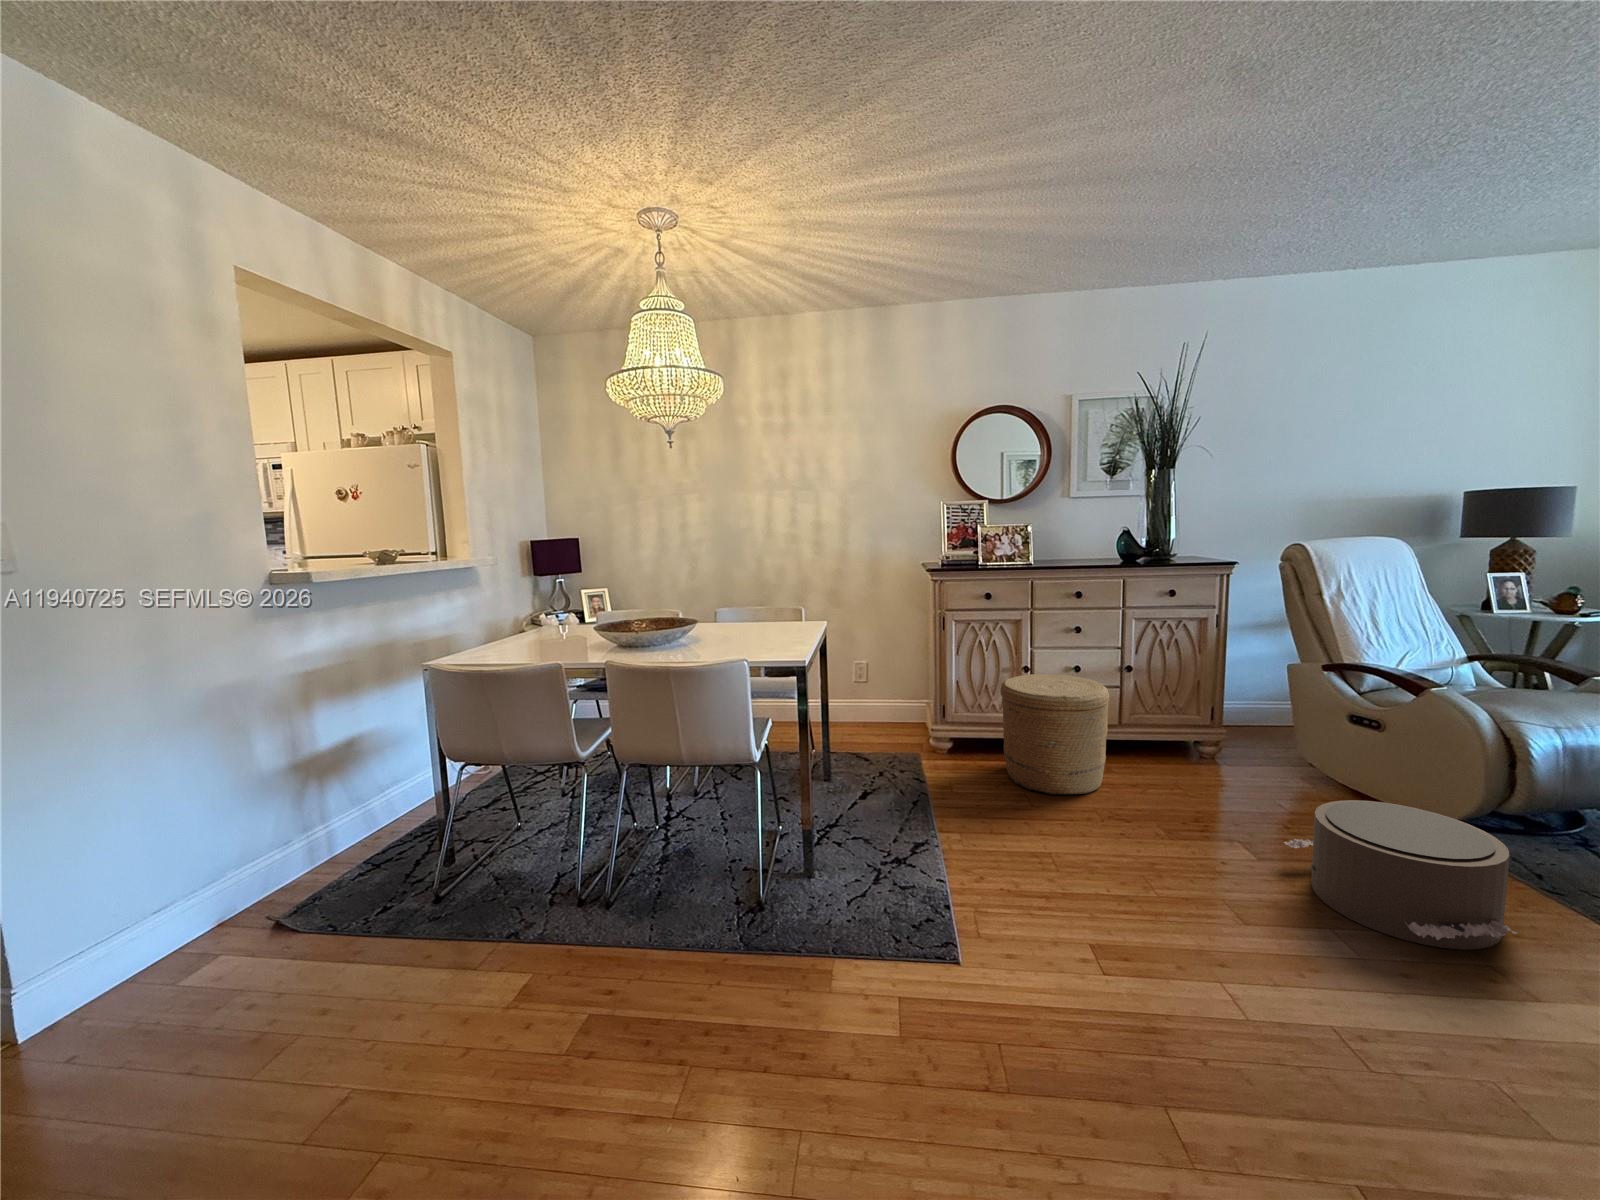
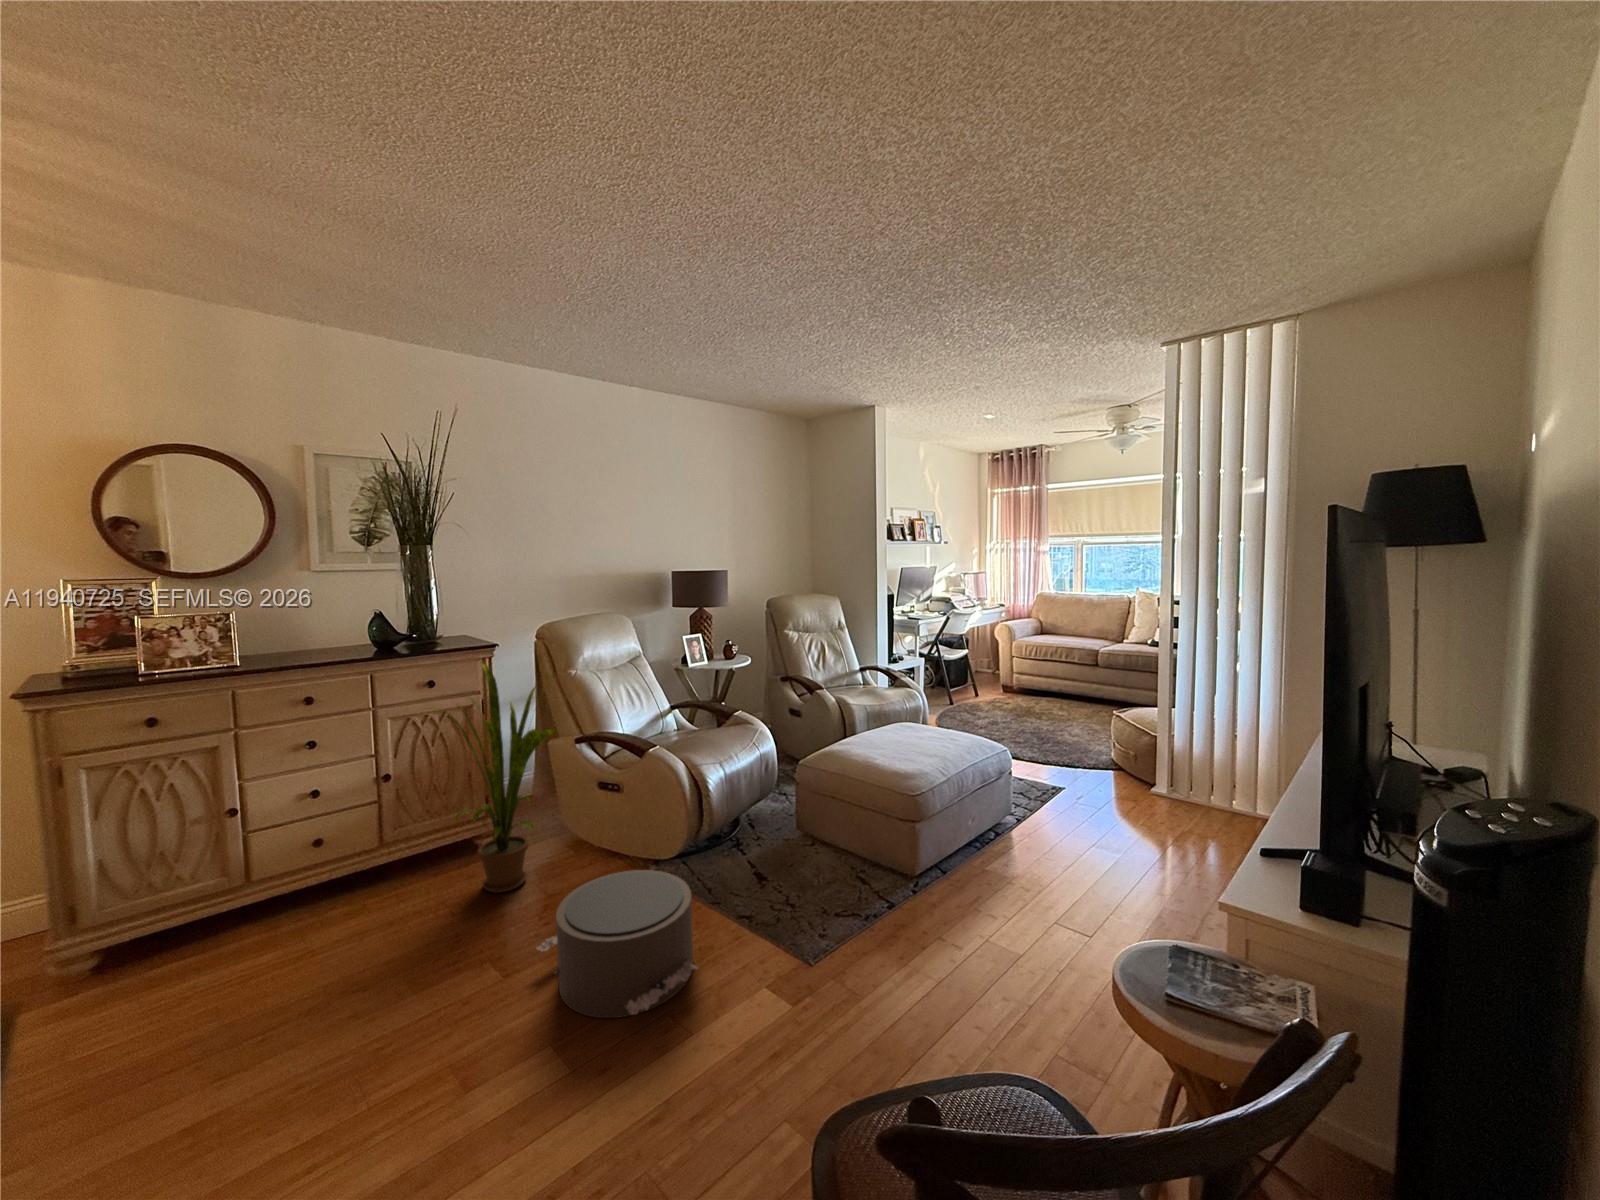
house plant: none [1167,576,1318,794] -> present [431,663,555,893]
woven basket: present [1000,674,1109,795] -> none [172,808,355,998]

